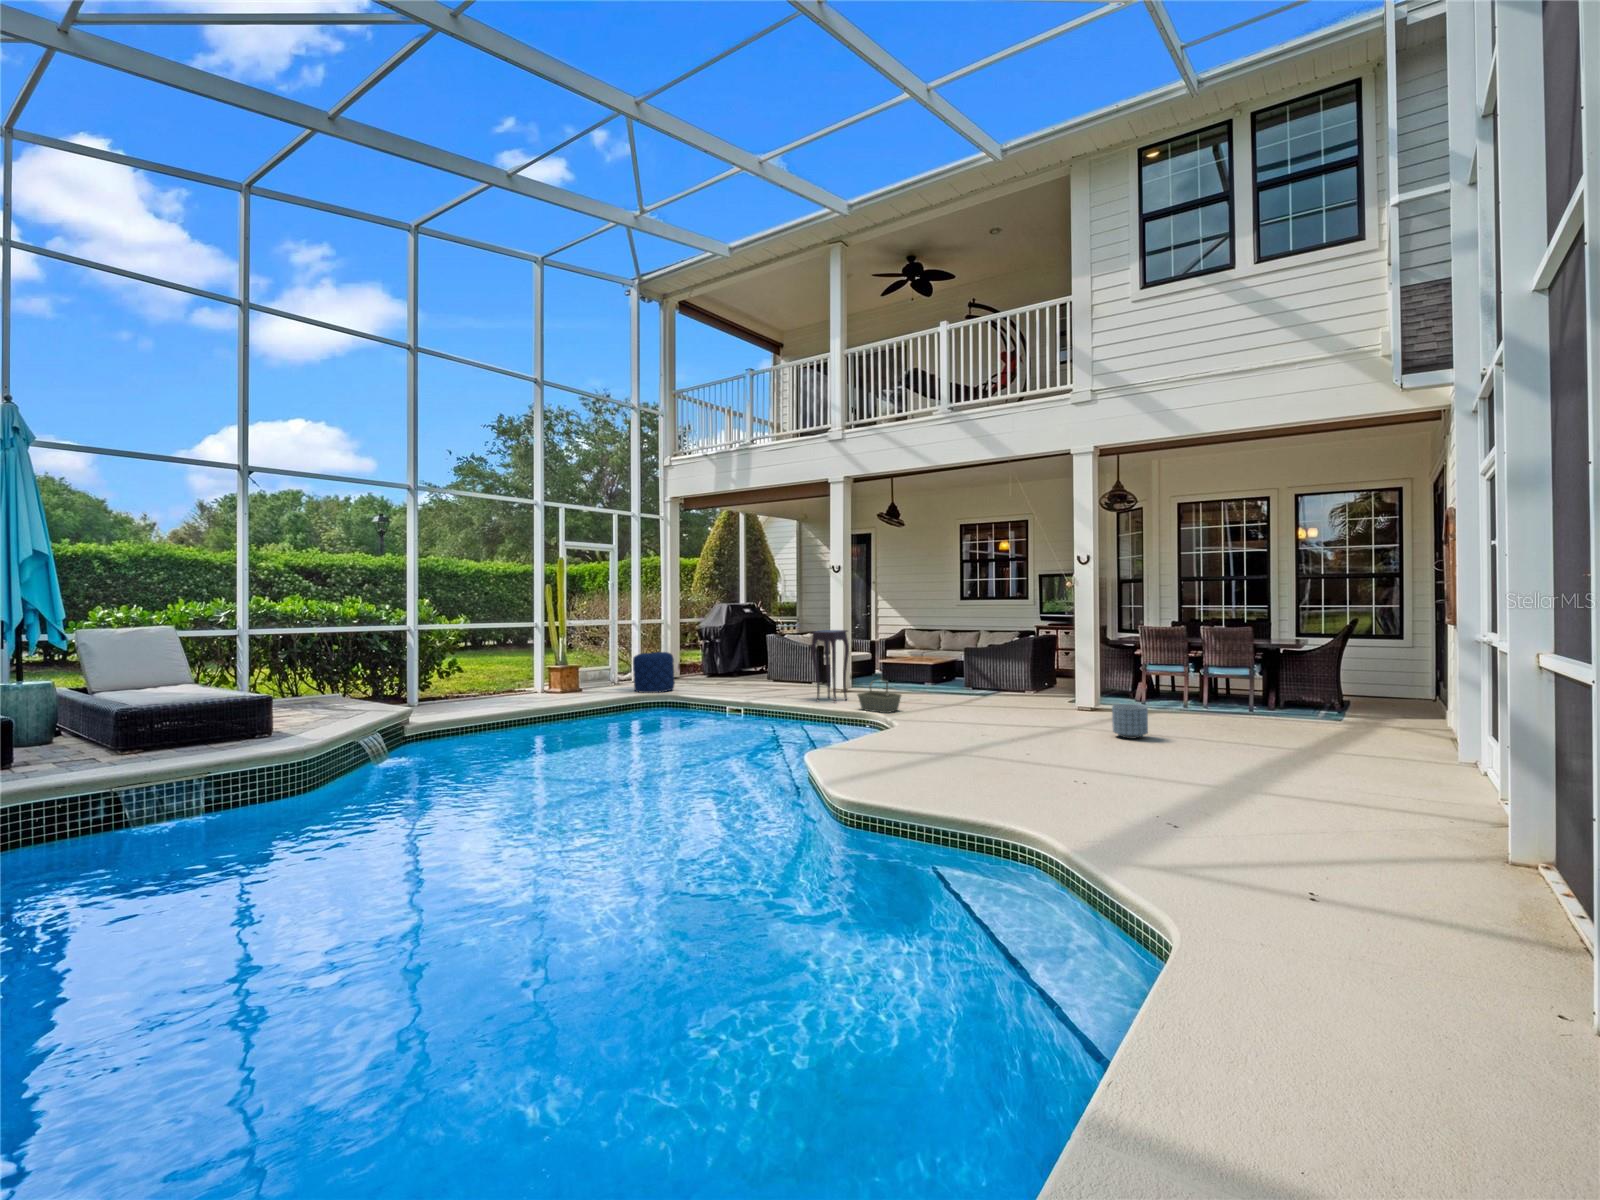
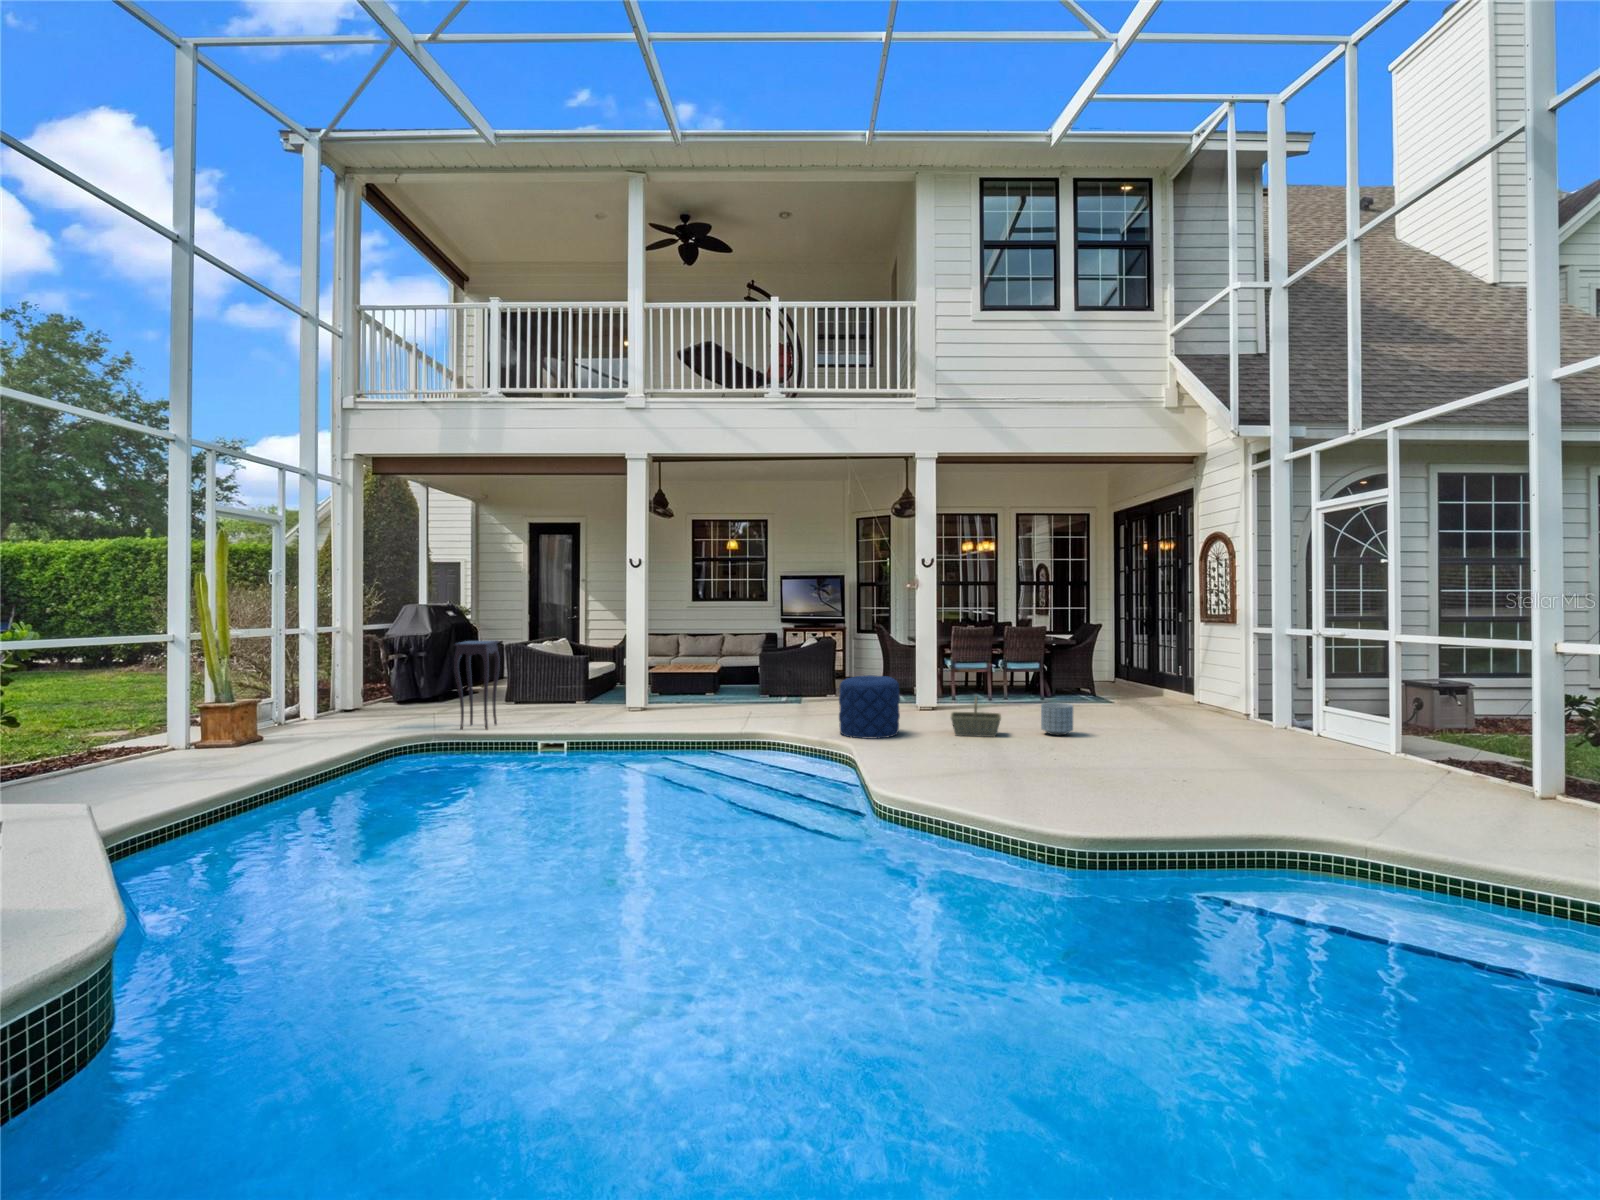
side table: present [811,630,849,703] -> present [454,641,500,730]
pouf: present [633,652,675,693] -> present [839,675,900,739]
basket: present [858,681,901,713] -> present [951,697,1001,737]

